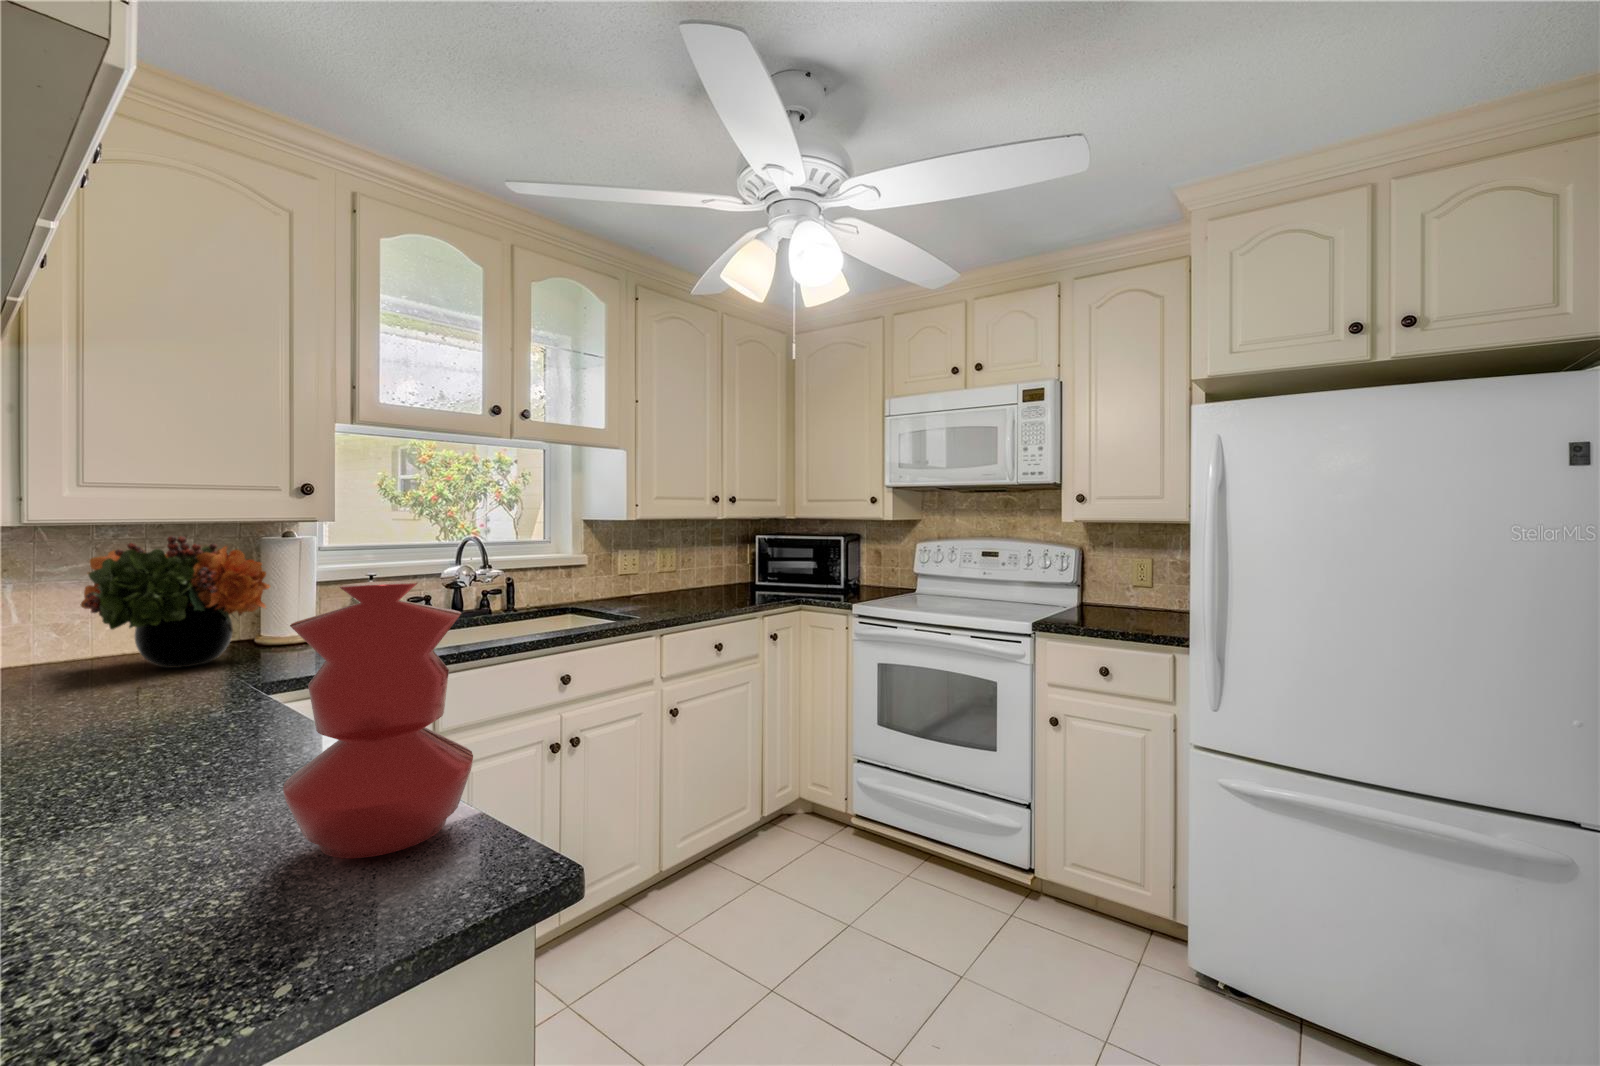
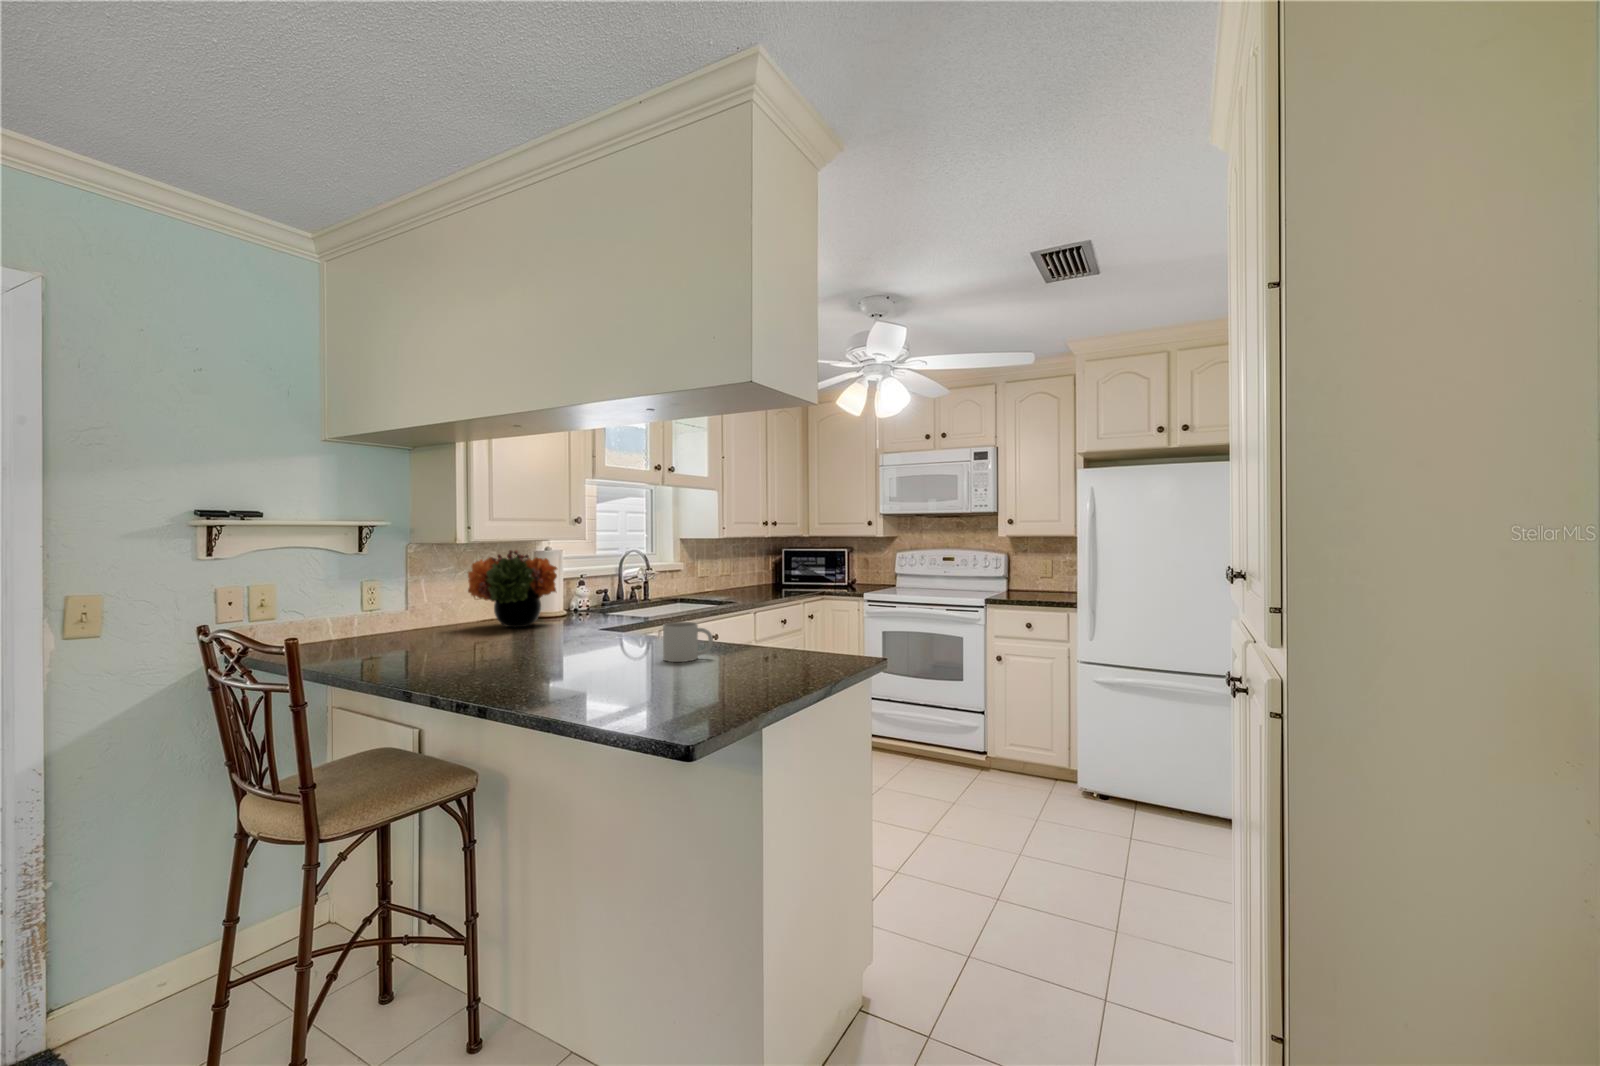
vase: present [283,581,473,858] -> none [765,562,826,660]
mug: none [89,715,226,829] -> present [663,622,713,662]

